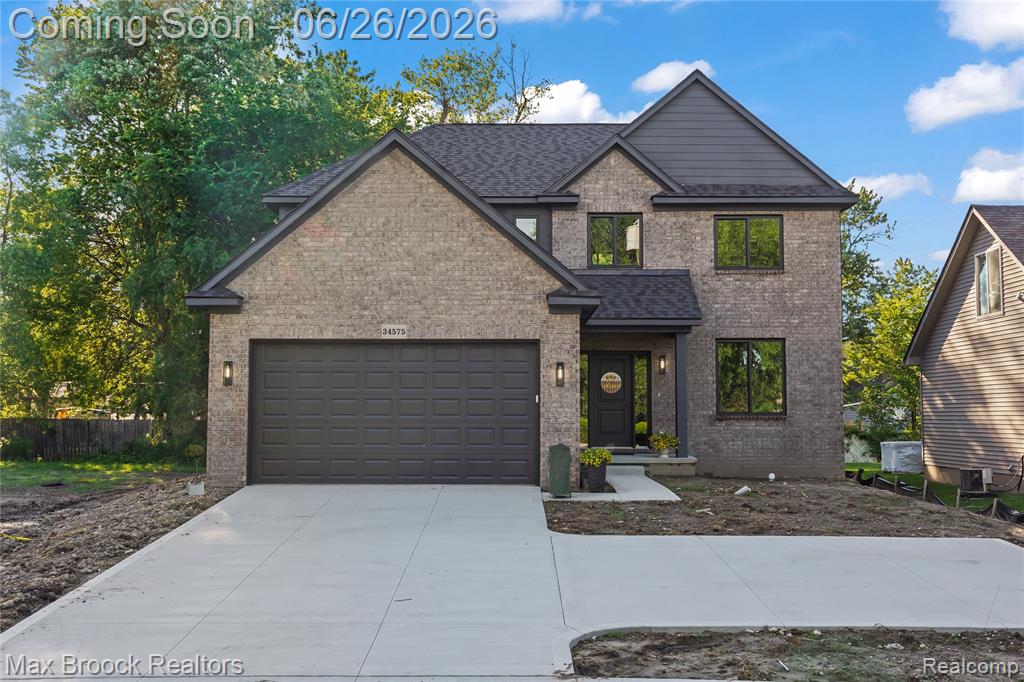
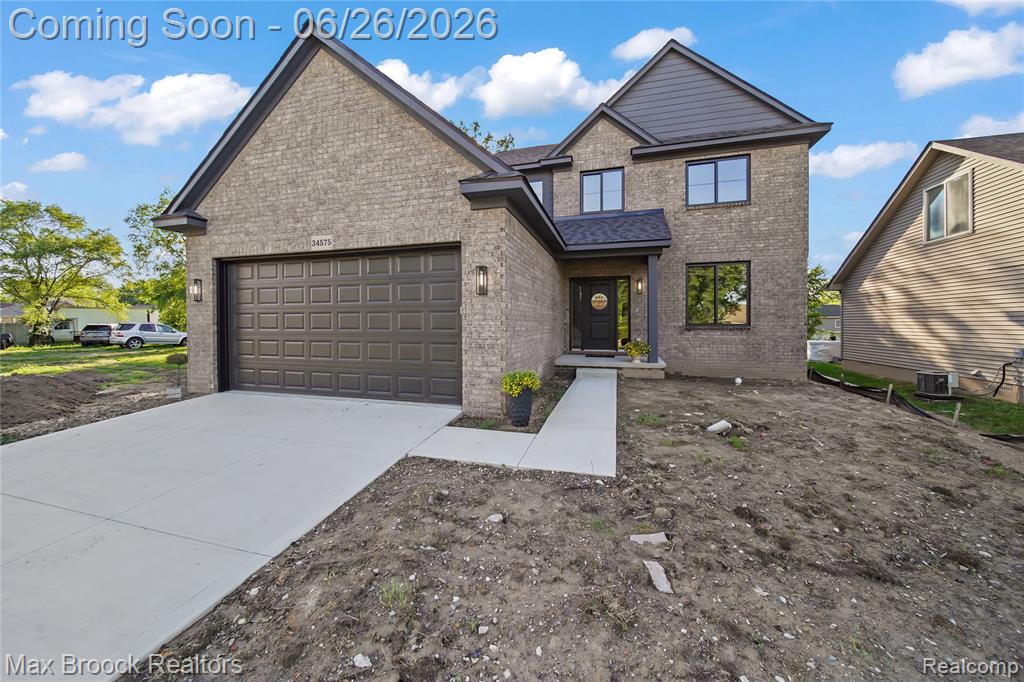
trash can: present [548,443,572,498] -> none [462,362,490,428]

